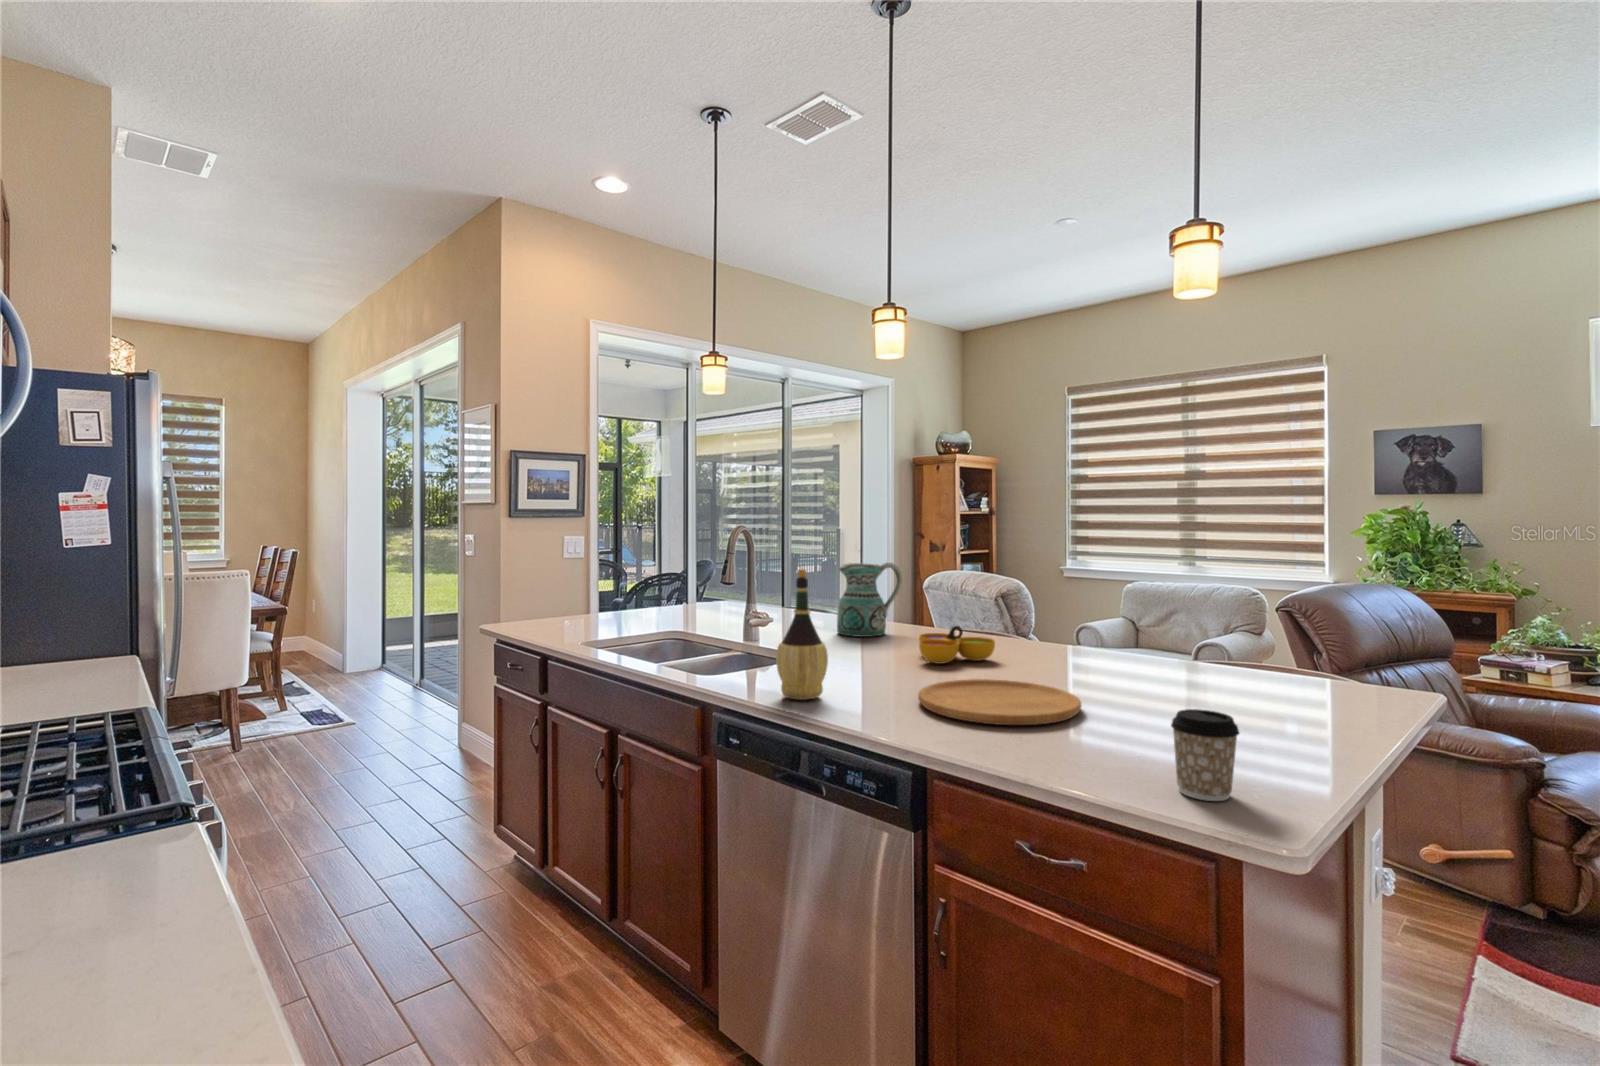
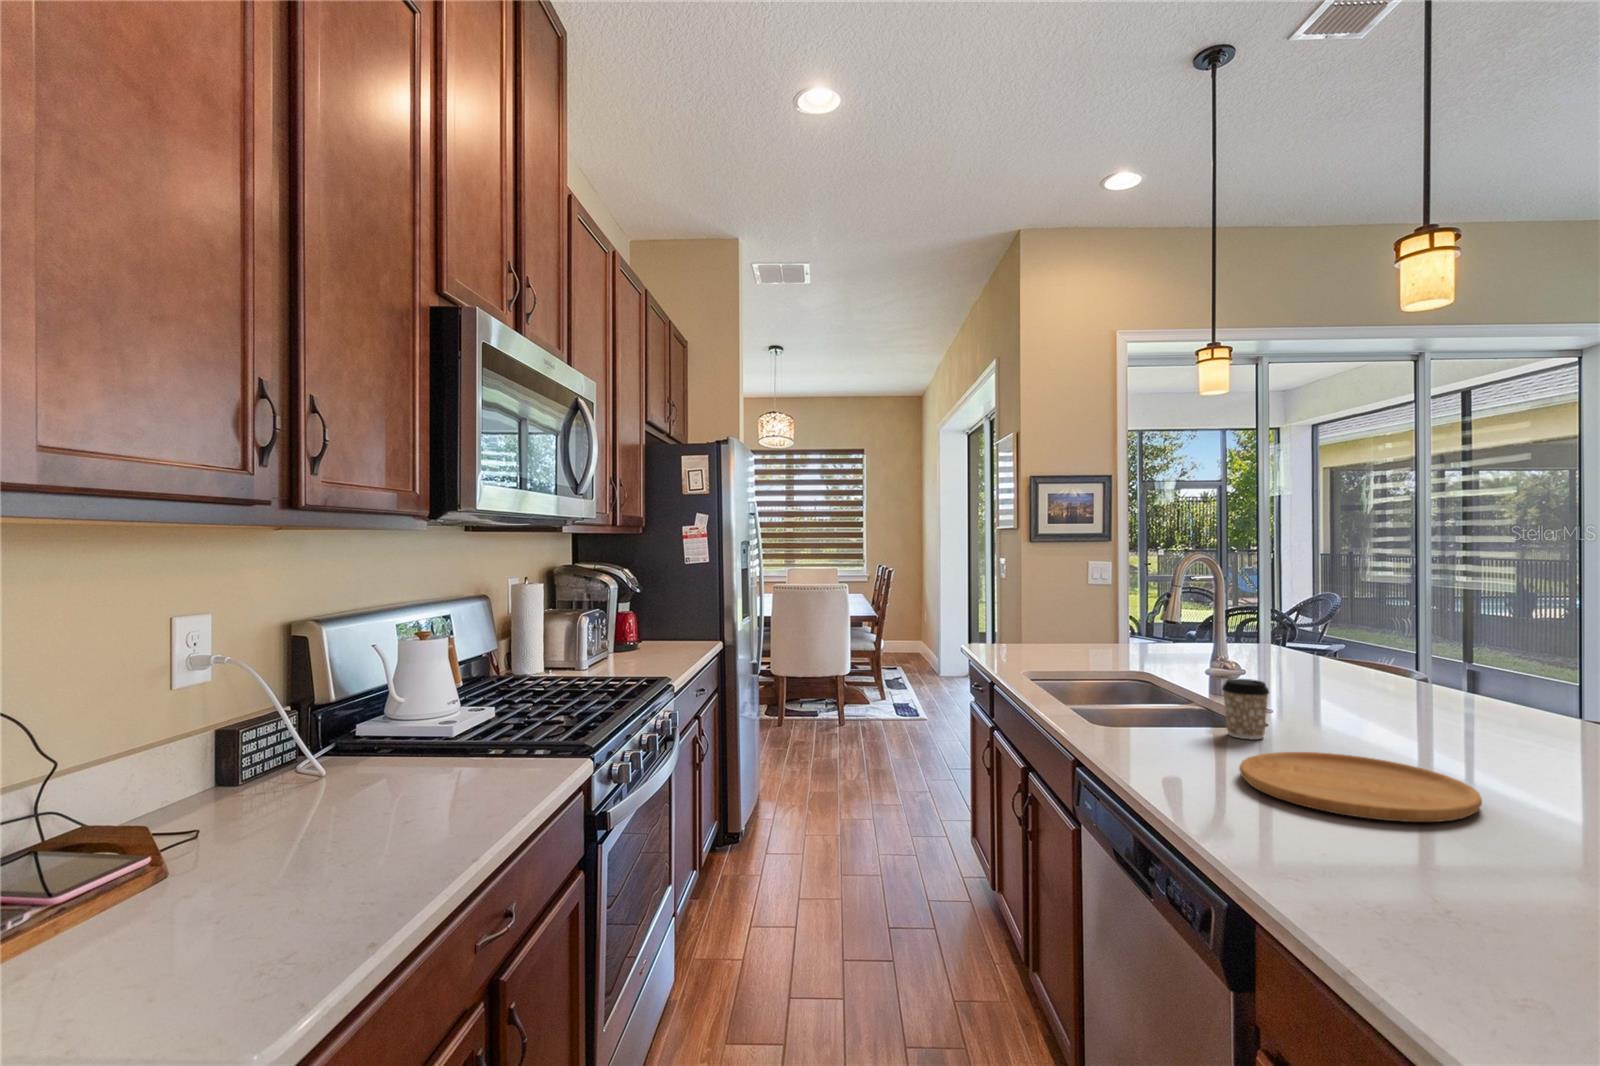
ceramic pitcher: present [837,563,902,637] -> none [1312,601,1414,697]
wine bottle: present [776,569,828,700] -> none [1099,603,1159,742]
decorative bowl: present [919,626,995,664] -> none [1352,691,1485,743]
coffee cup: present [1171,709,1239,801] -> present [1222,679,1269,739]

